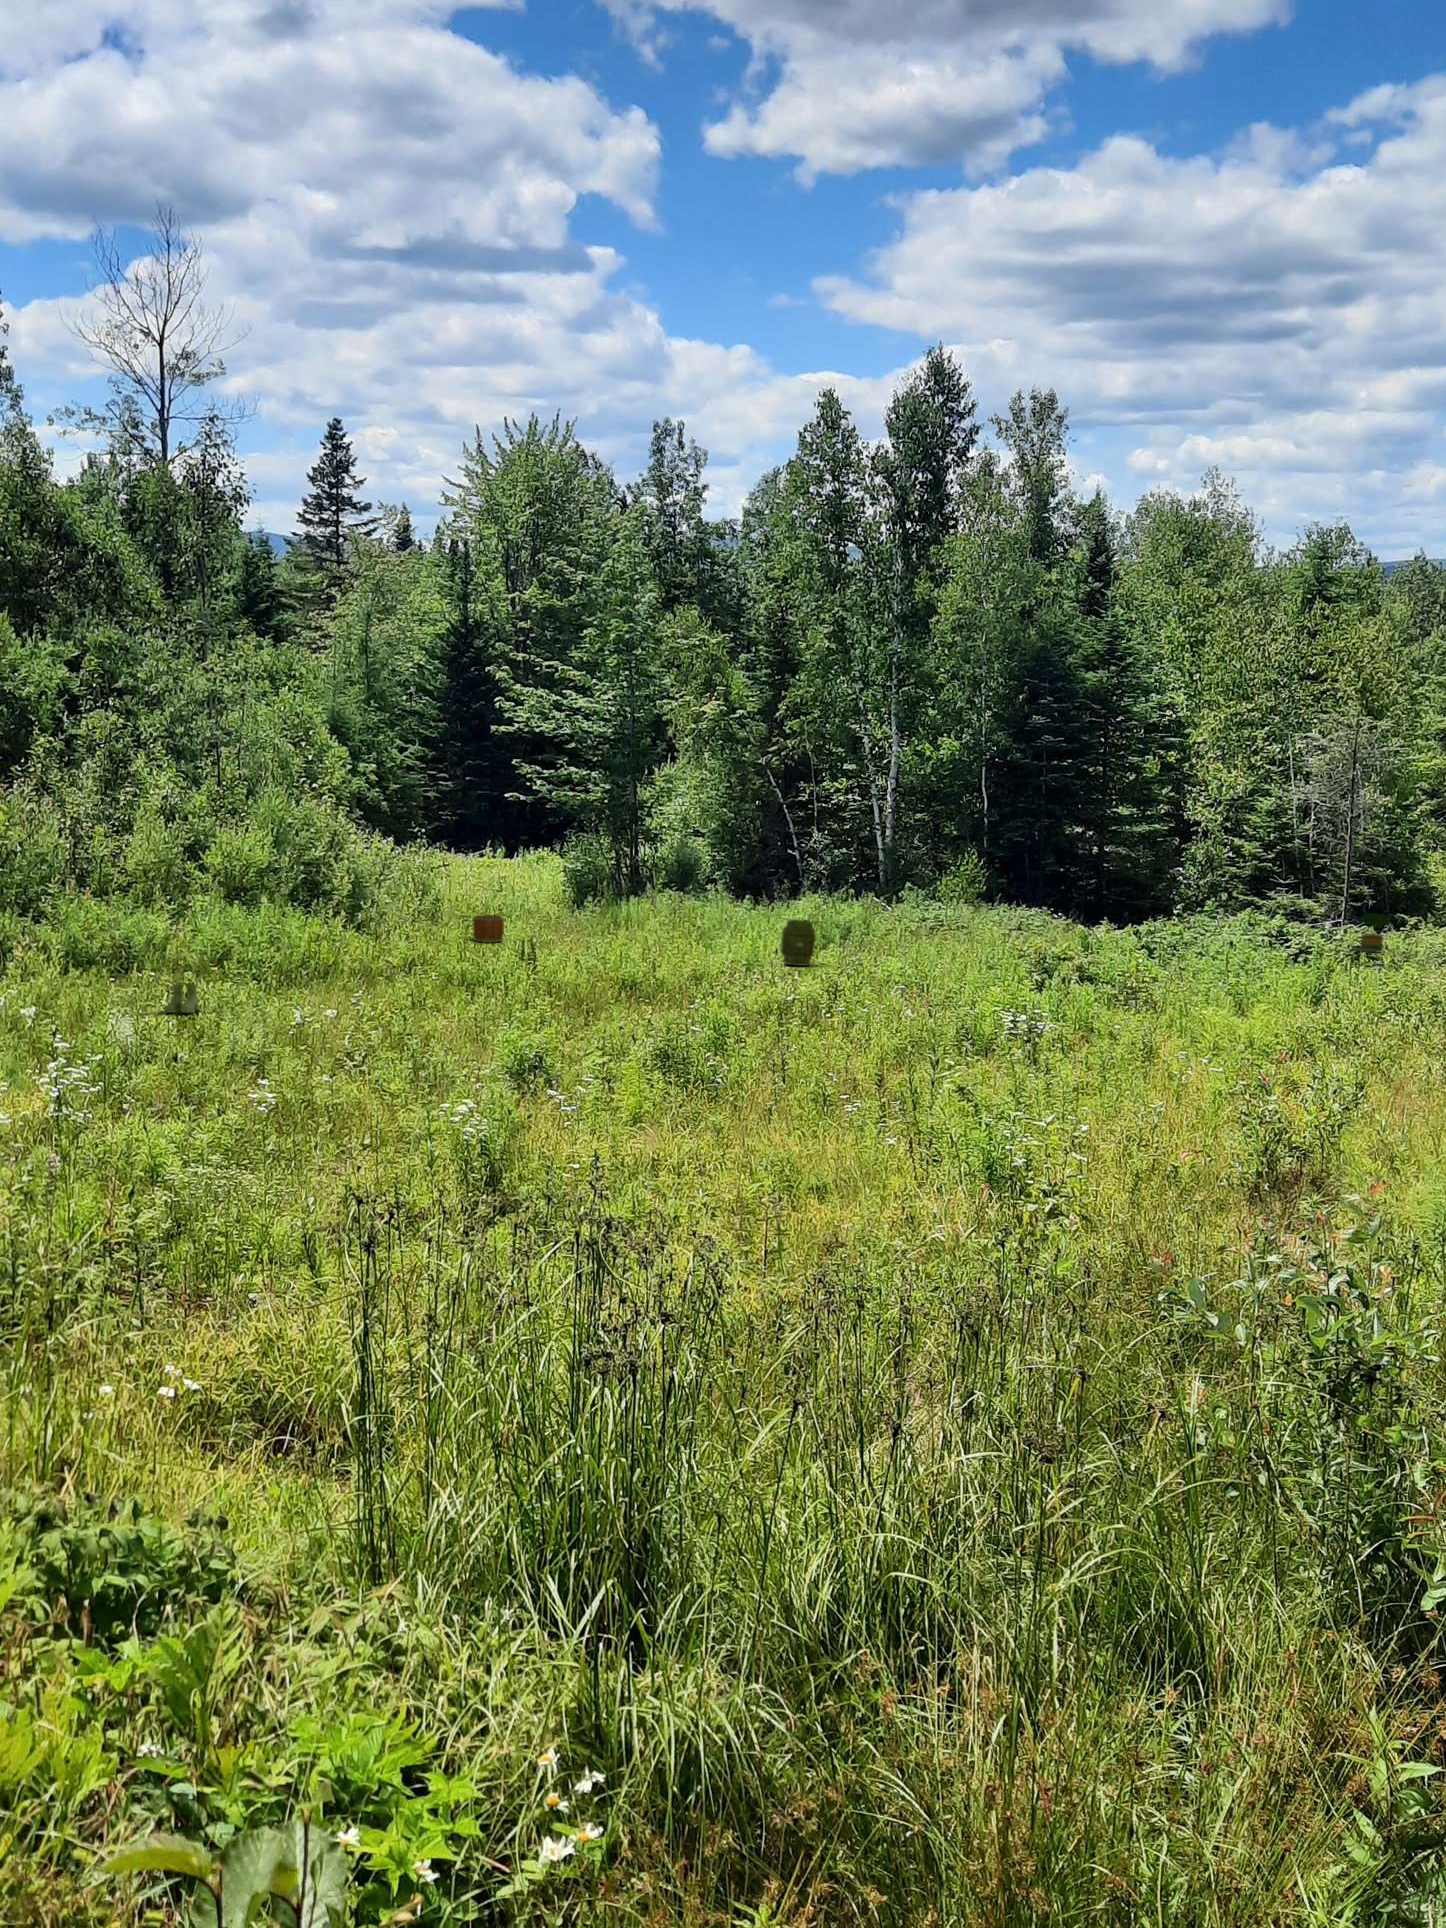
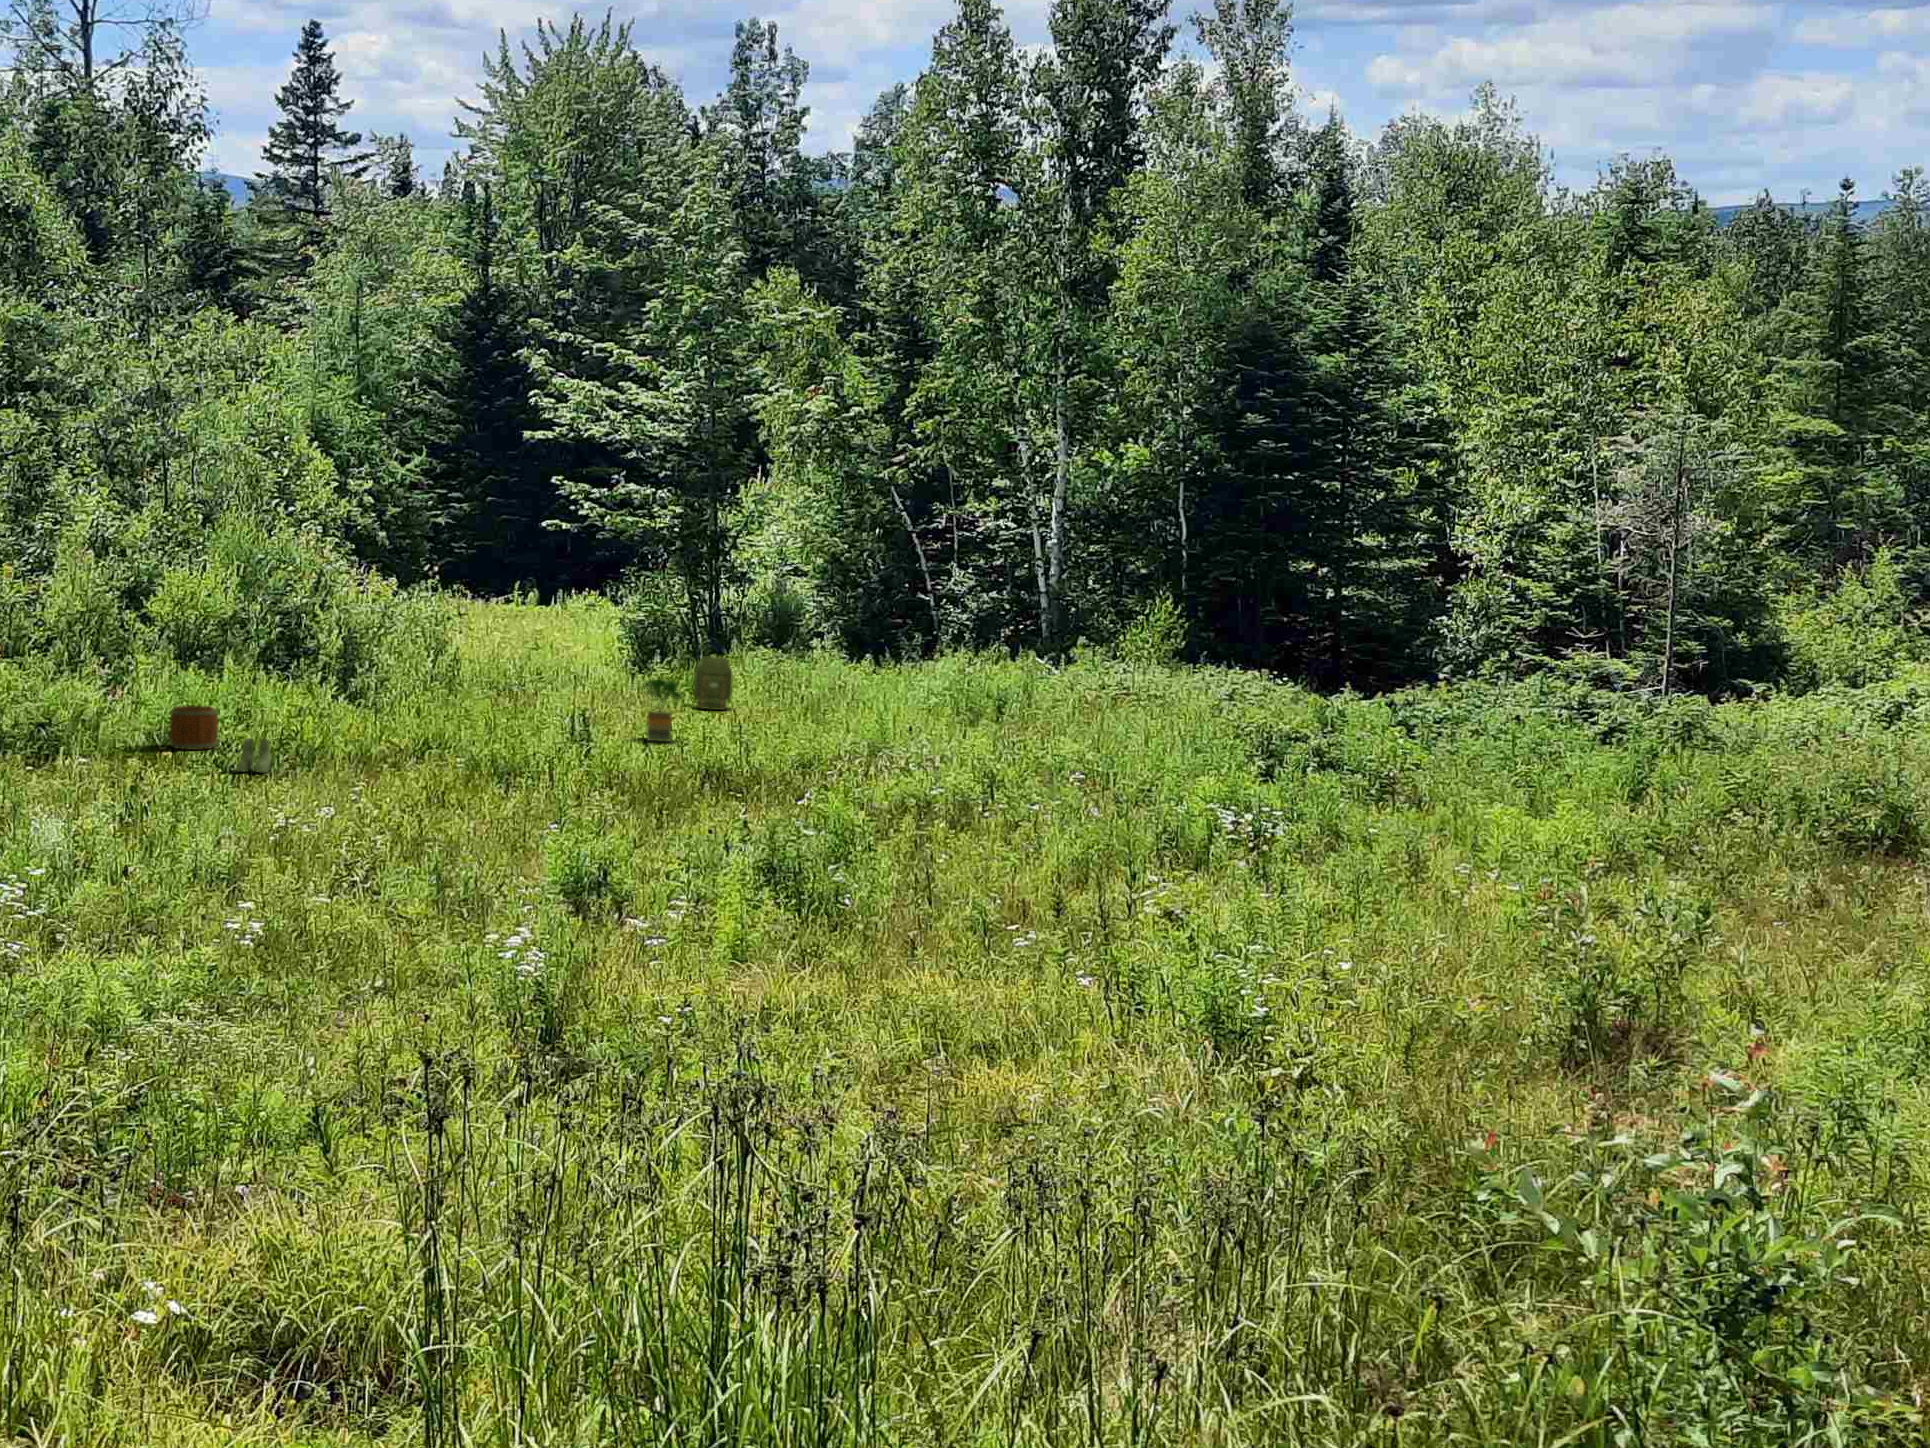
potted tree: present [1359,913,1390,953] -> present [643,678,682,741]
bucket: present [473,915,504,943] -> present [169,705,218,750]
backpack: present [780,919,815,966] -> present [693,655,733,710]

